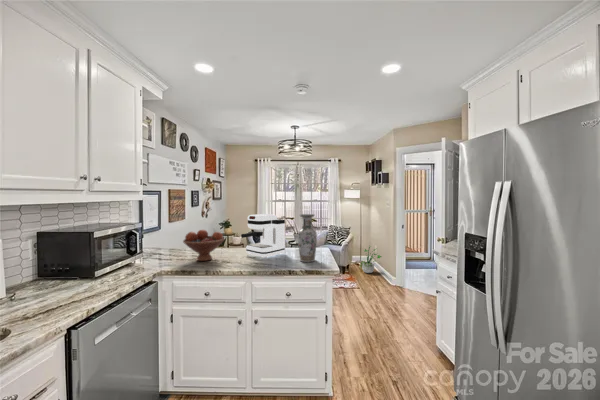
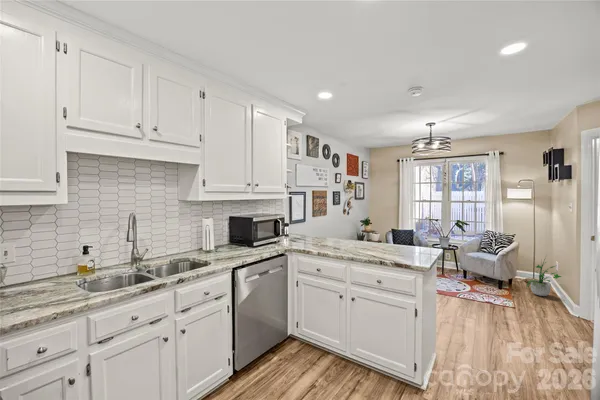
coffee maker: present [241,214,285,258] -> none [350,212,390,249]
vase: present [298,214,317,262] -> none [395,213,414,257]
fruit bowl: present [183,230,224,261] -> none [307,222,338,246]

